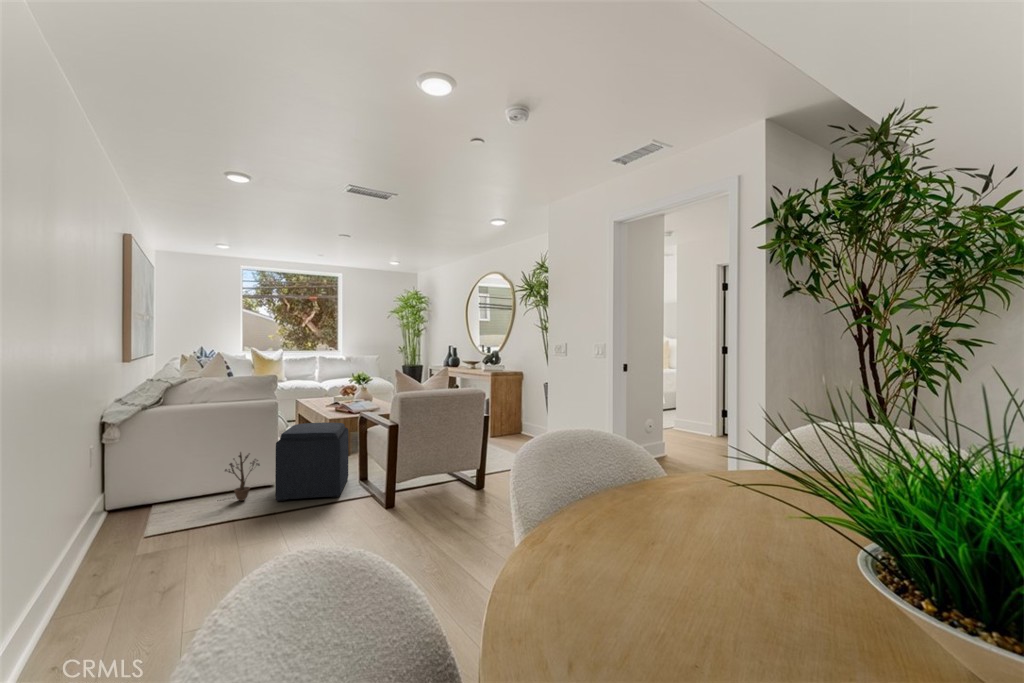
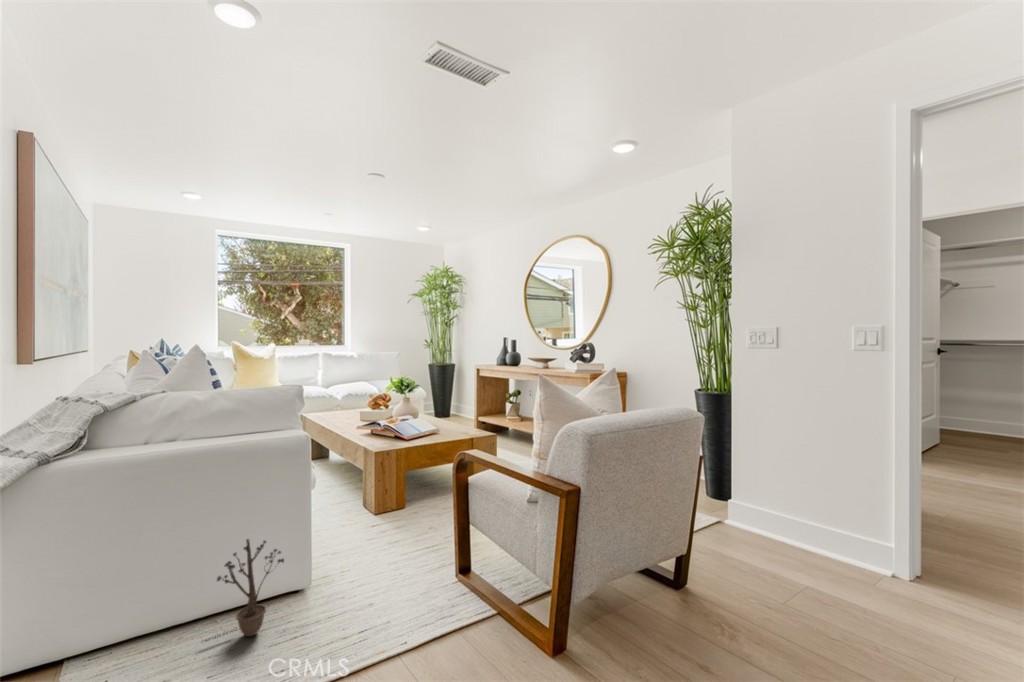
ottoman: present [275,423,349,501] -> none [320,468,441,636]

